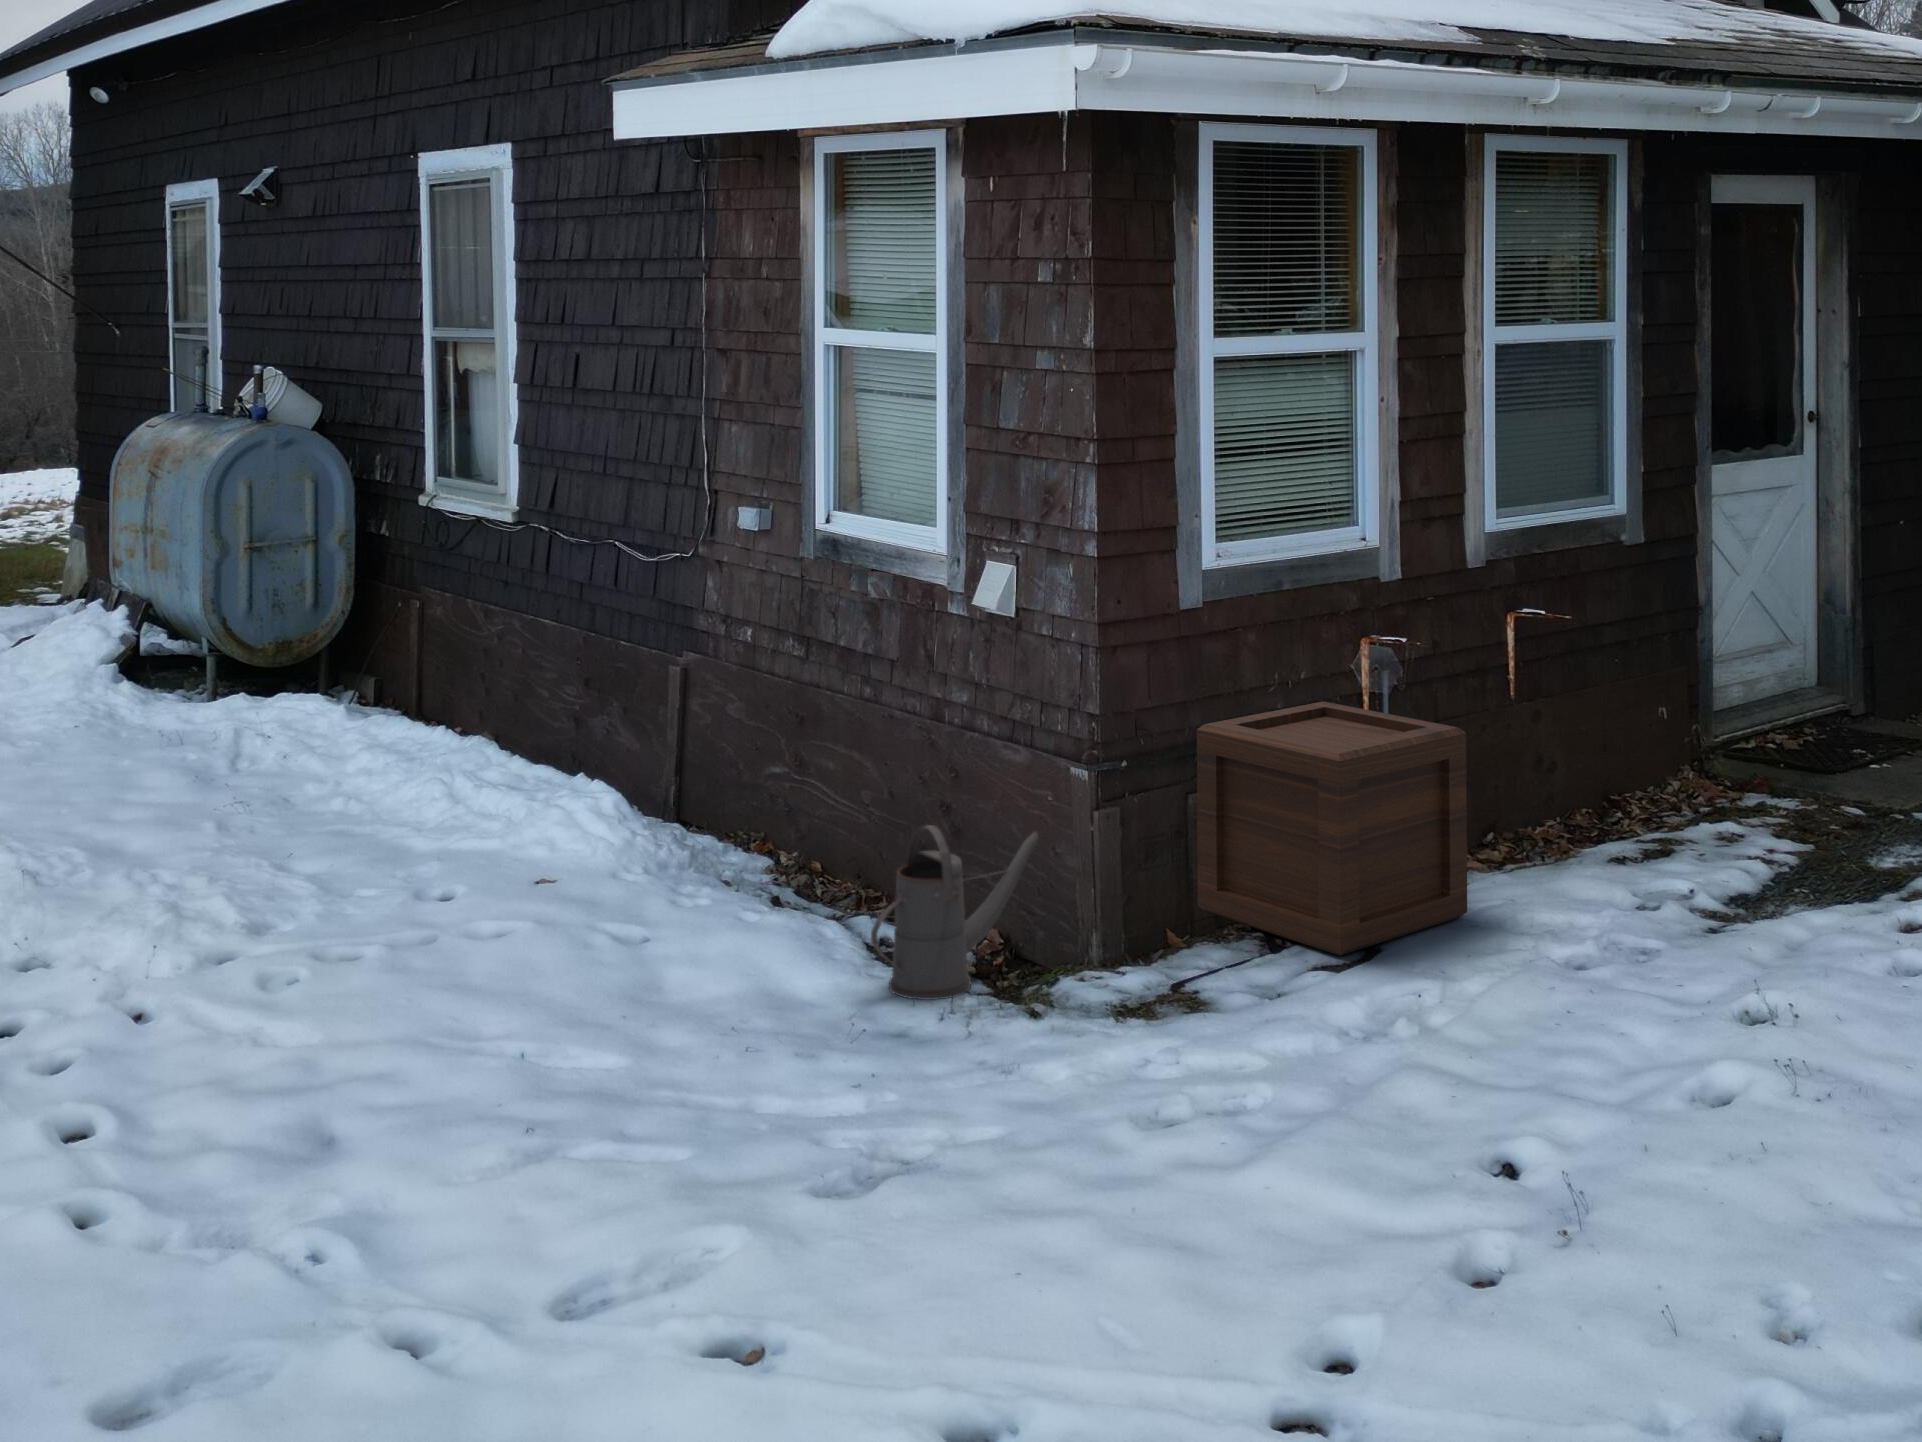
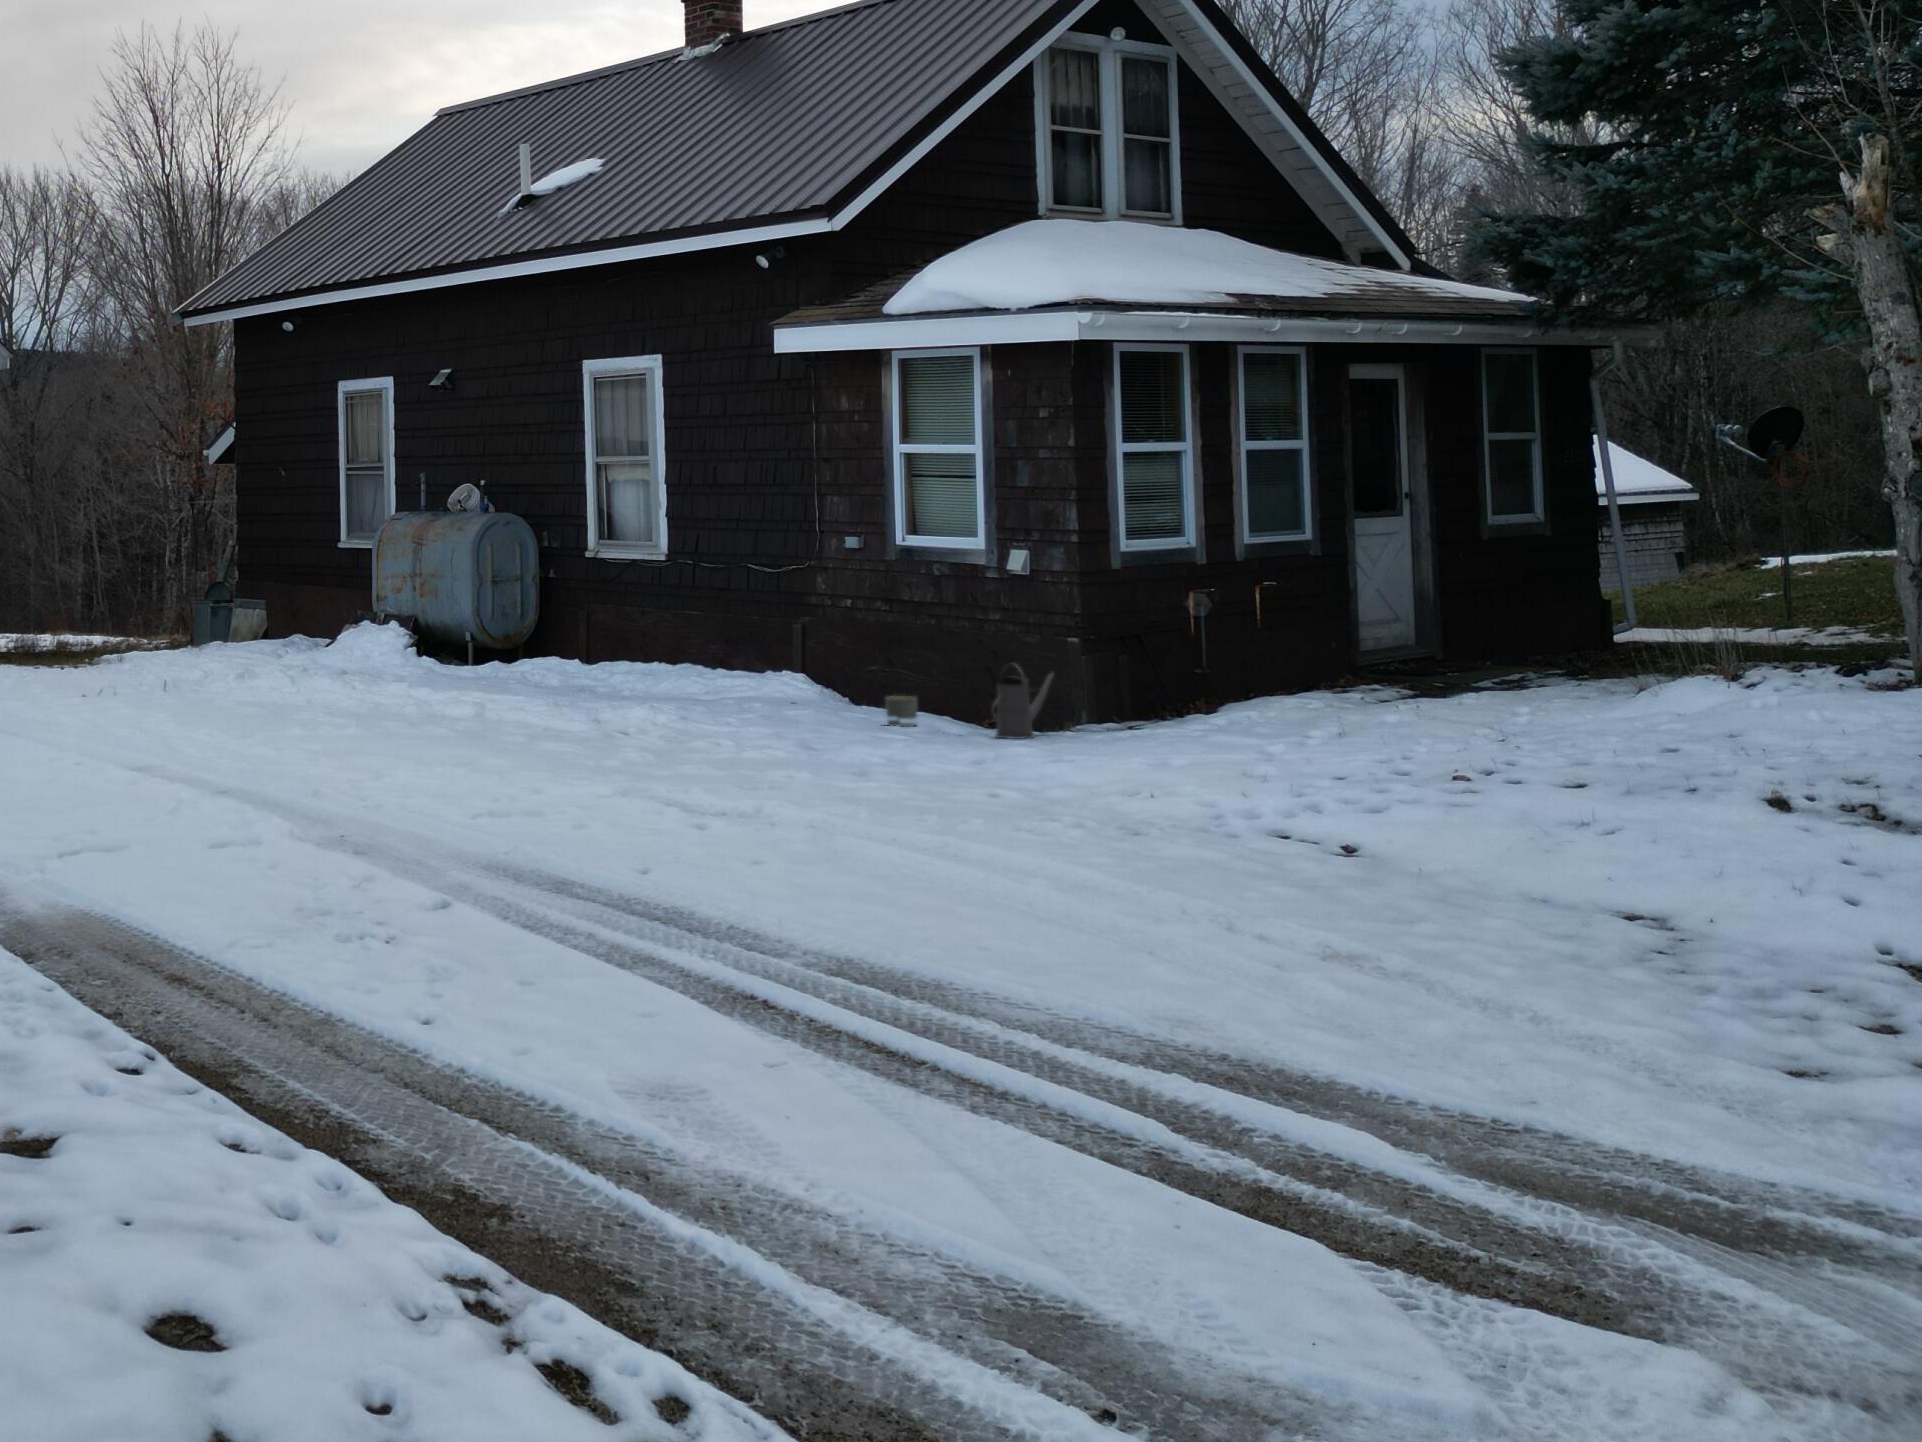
wooden crate: present [1197,701,1467,956] -> none [1125,619,1260,717]
planter: none [767,825,828,897] -> present [886,696,917,727]

